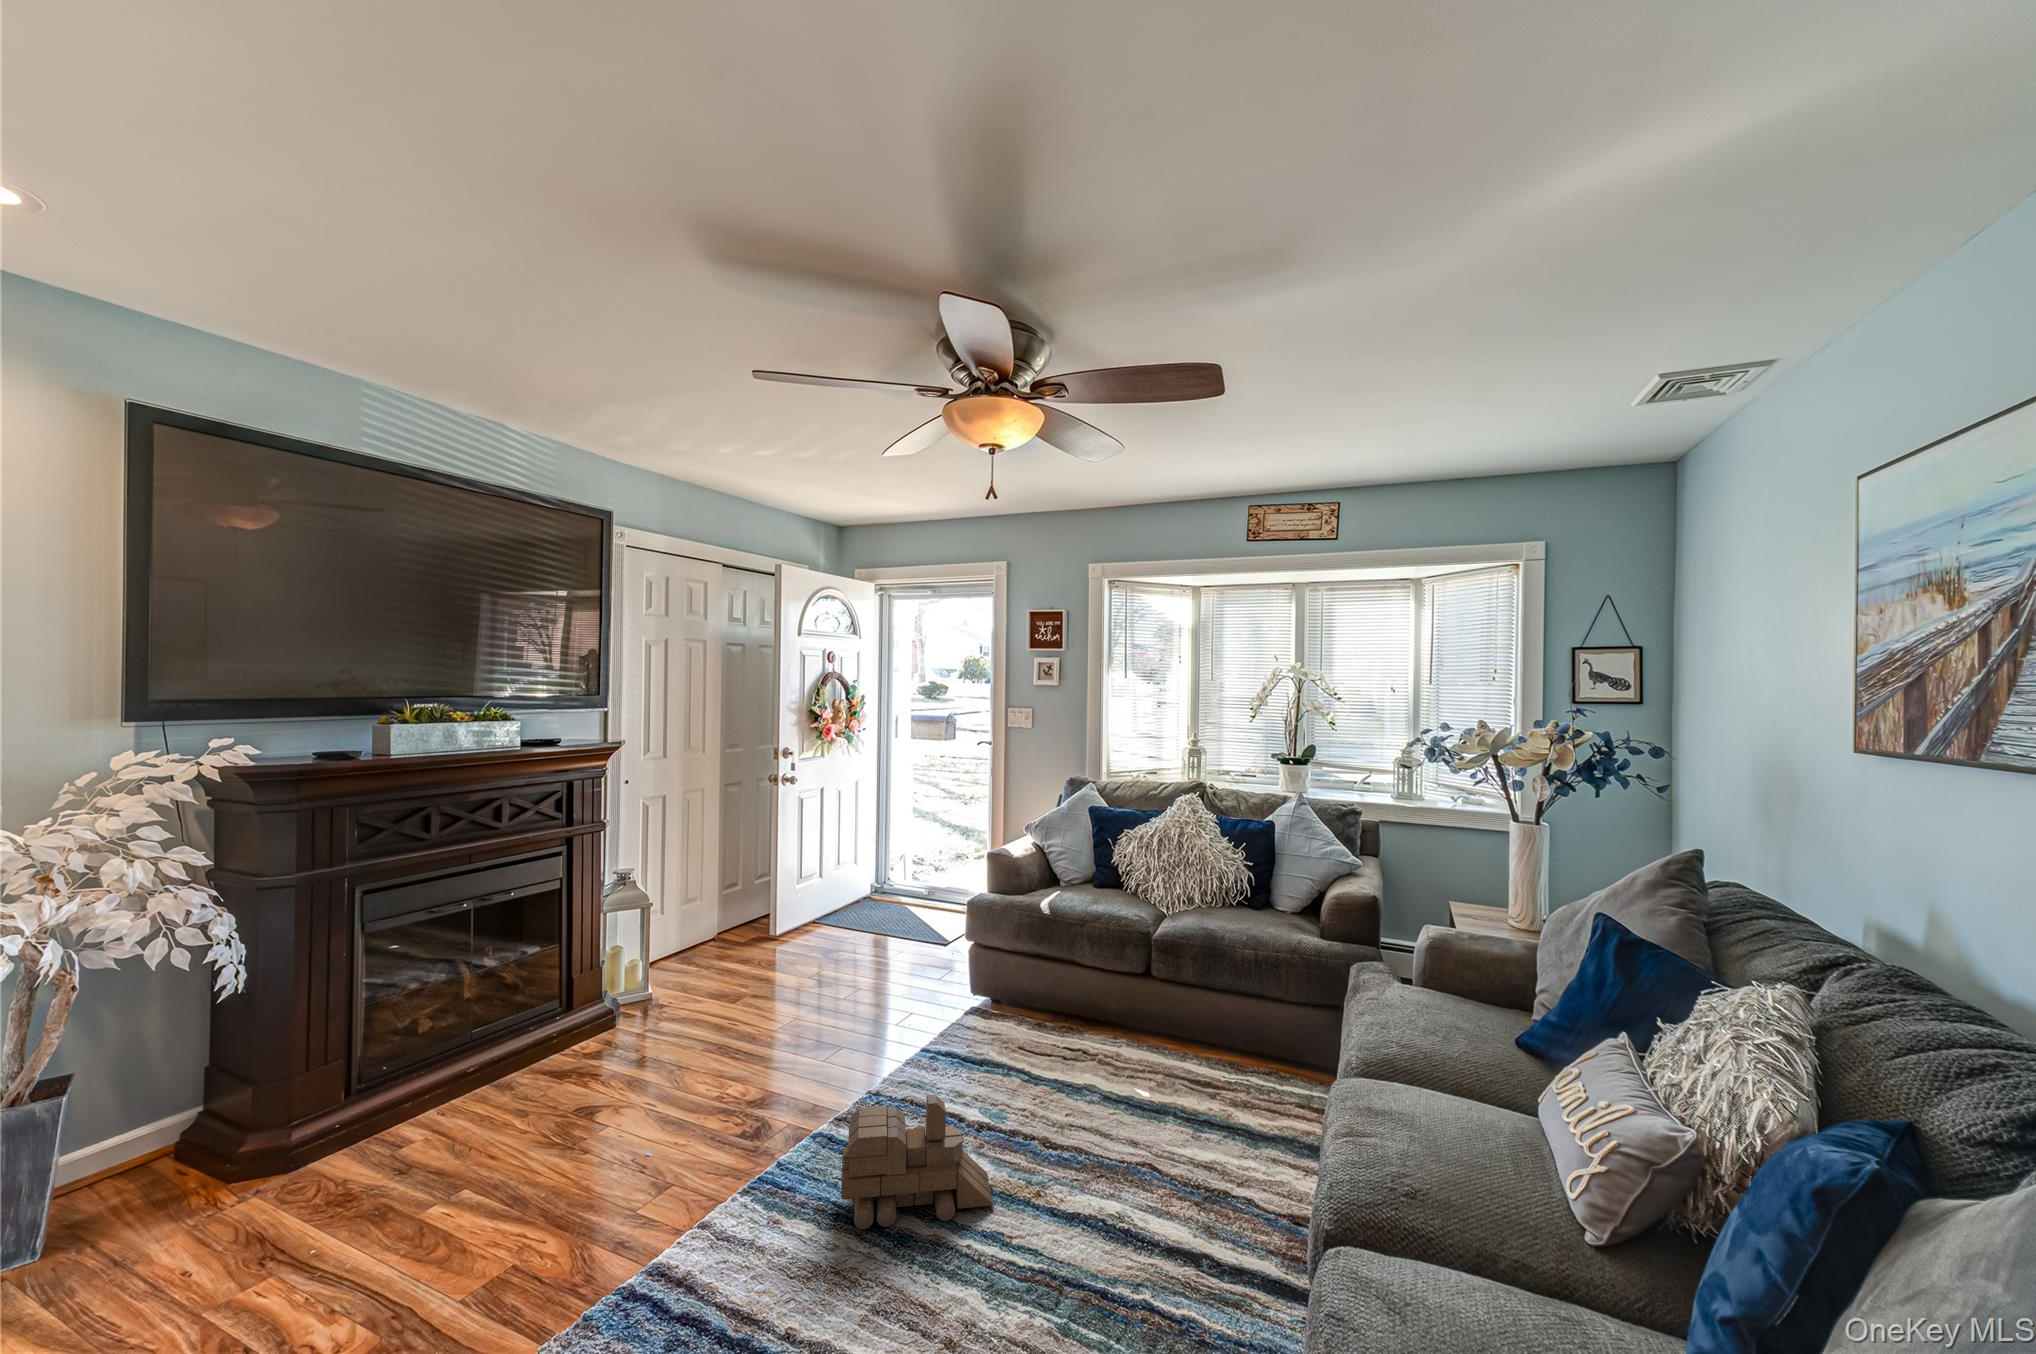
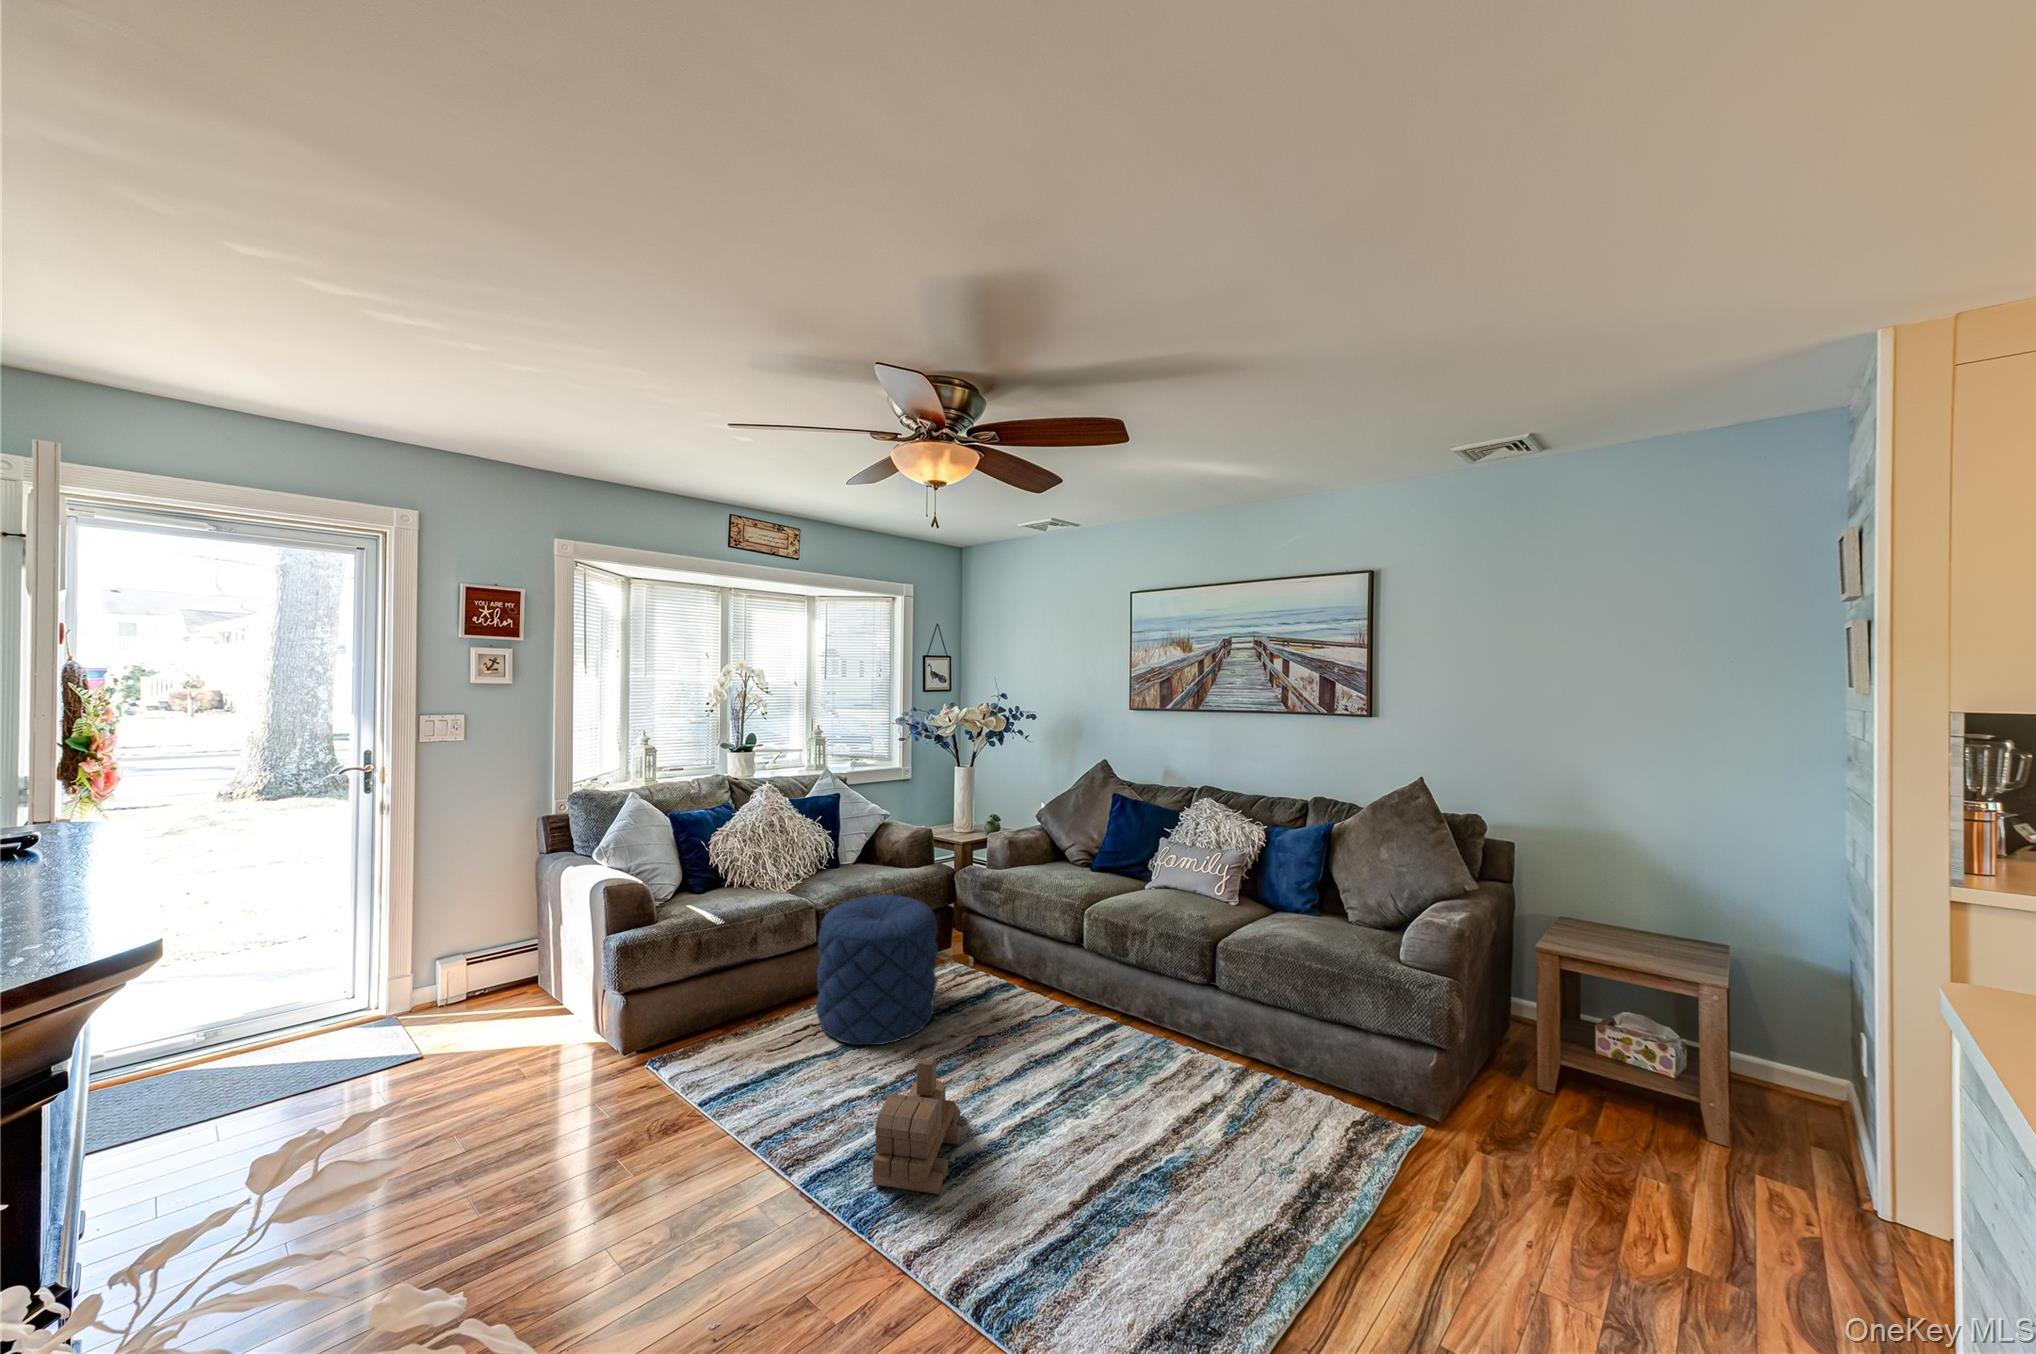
pouf: none [1062,944,1212,1131] -> present [816,895,938,1045]

